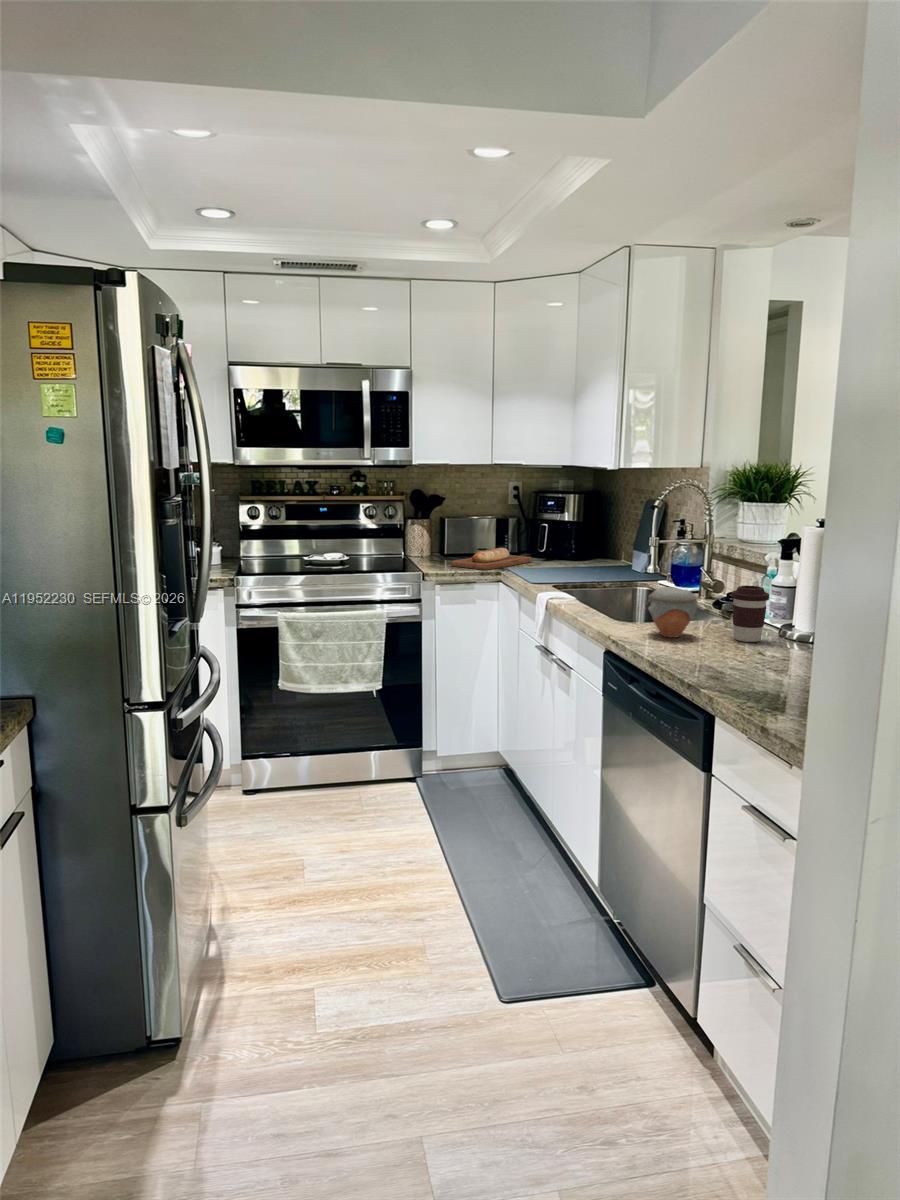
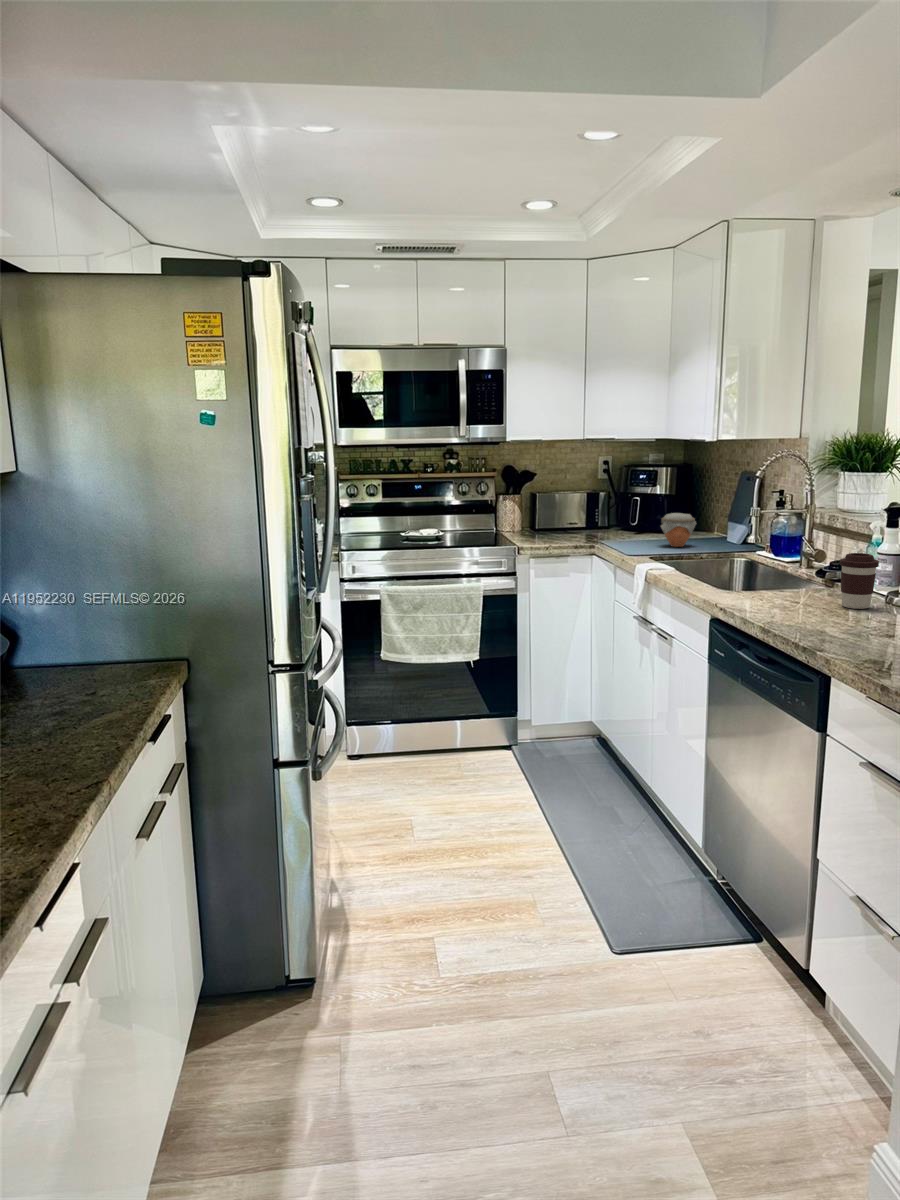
bread loaf: present [451,548,531,570] -> none [544,522,624,544]
jar: present [646,587,698,638] -> present [661,513,696,547]

